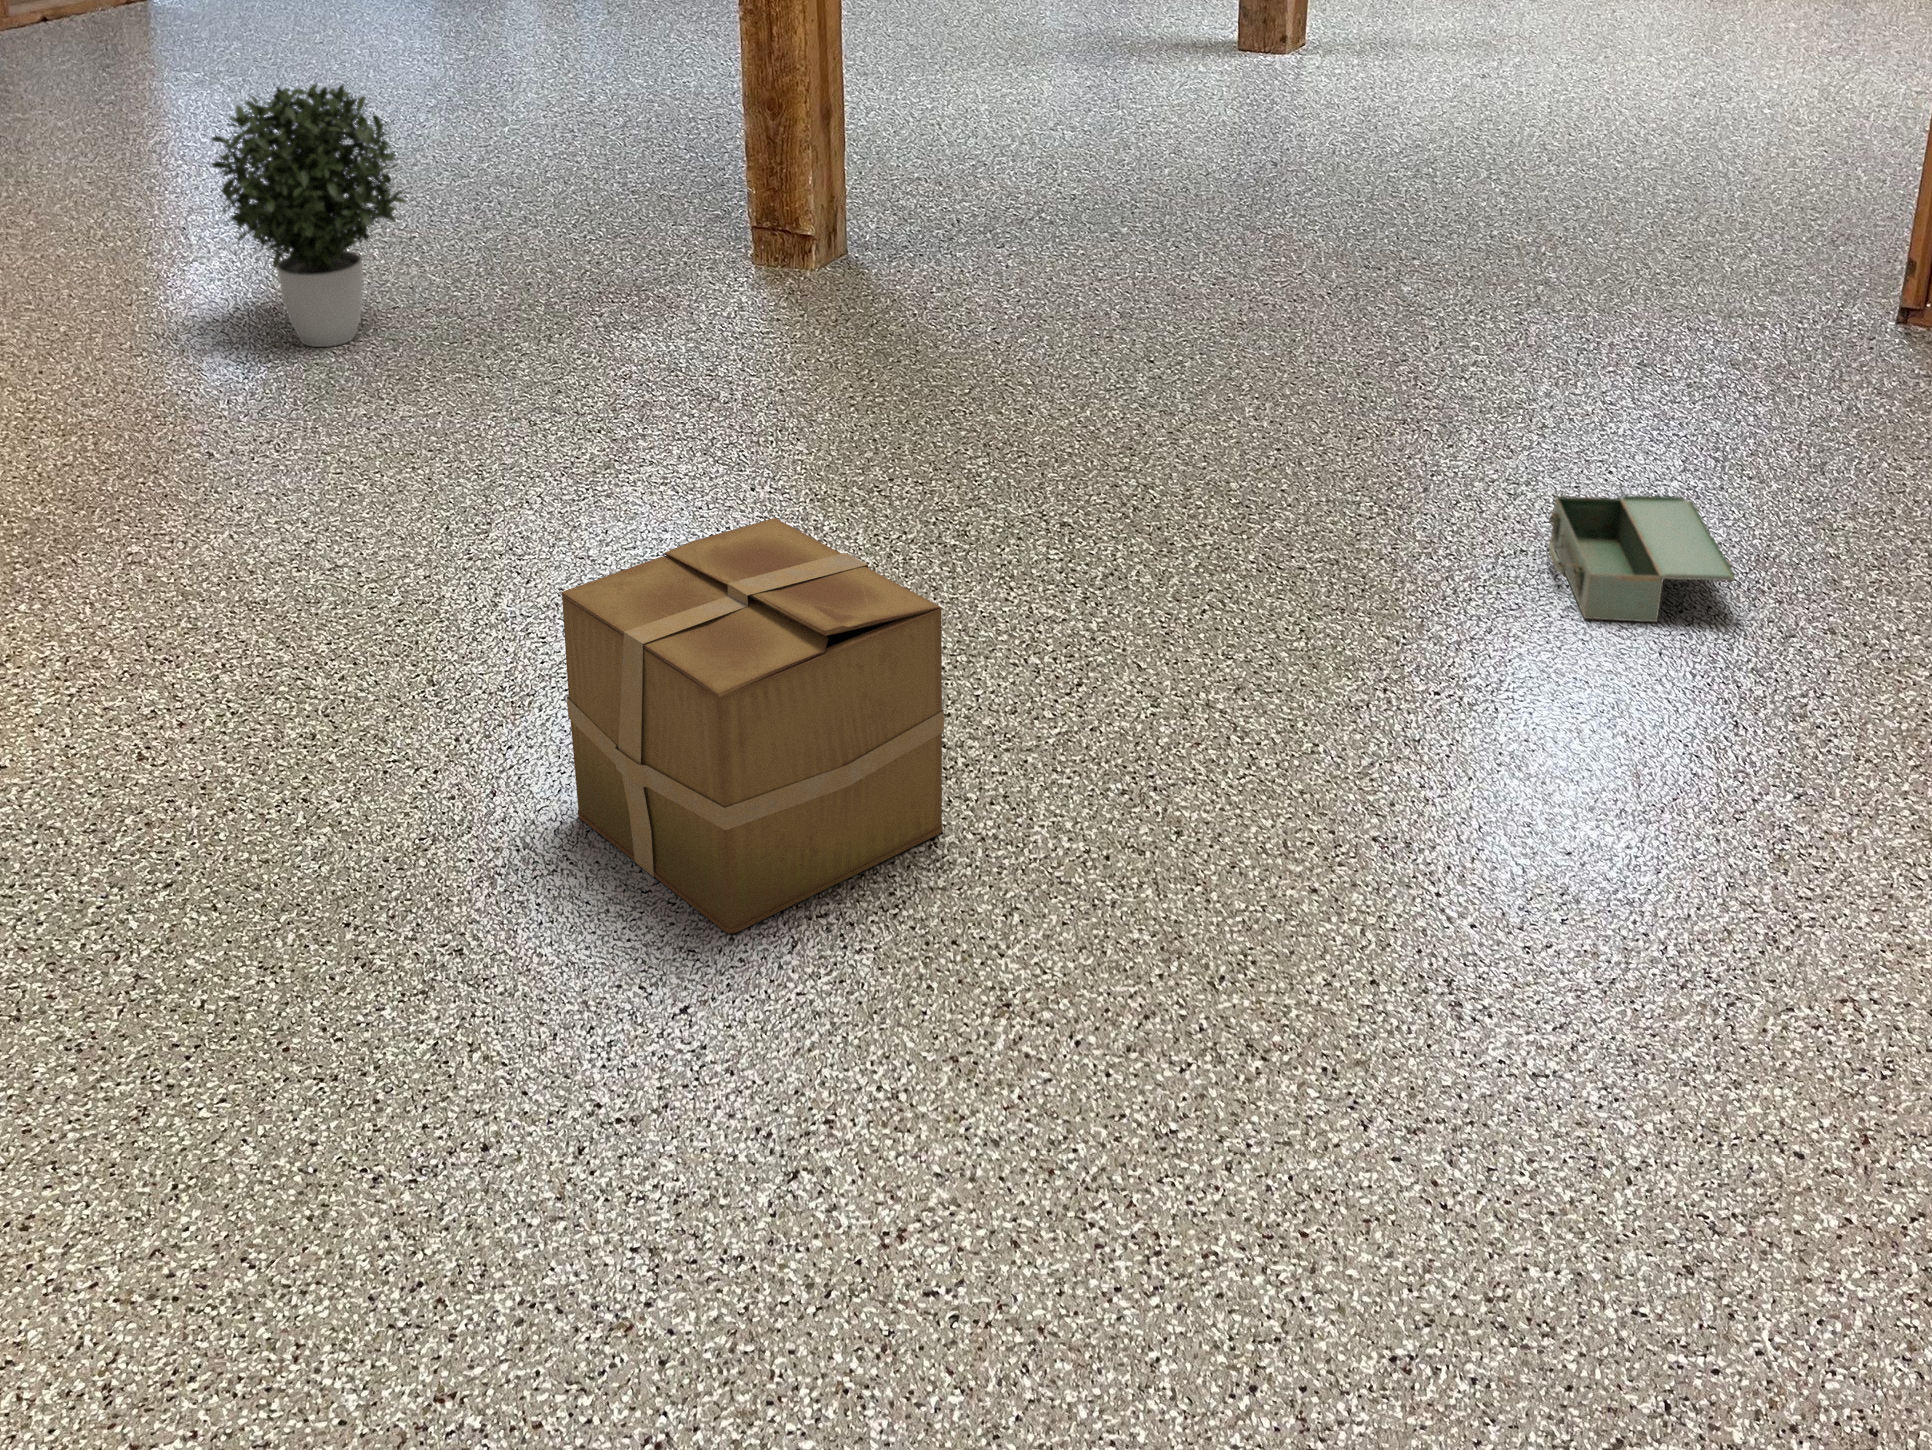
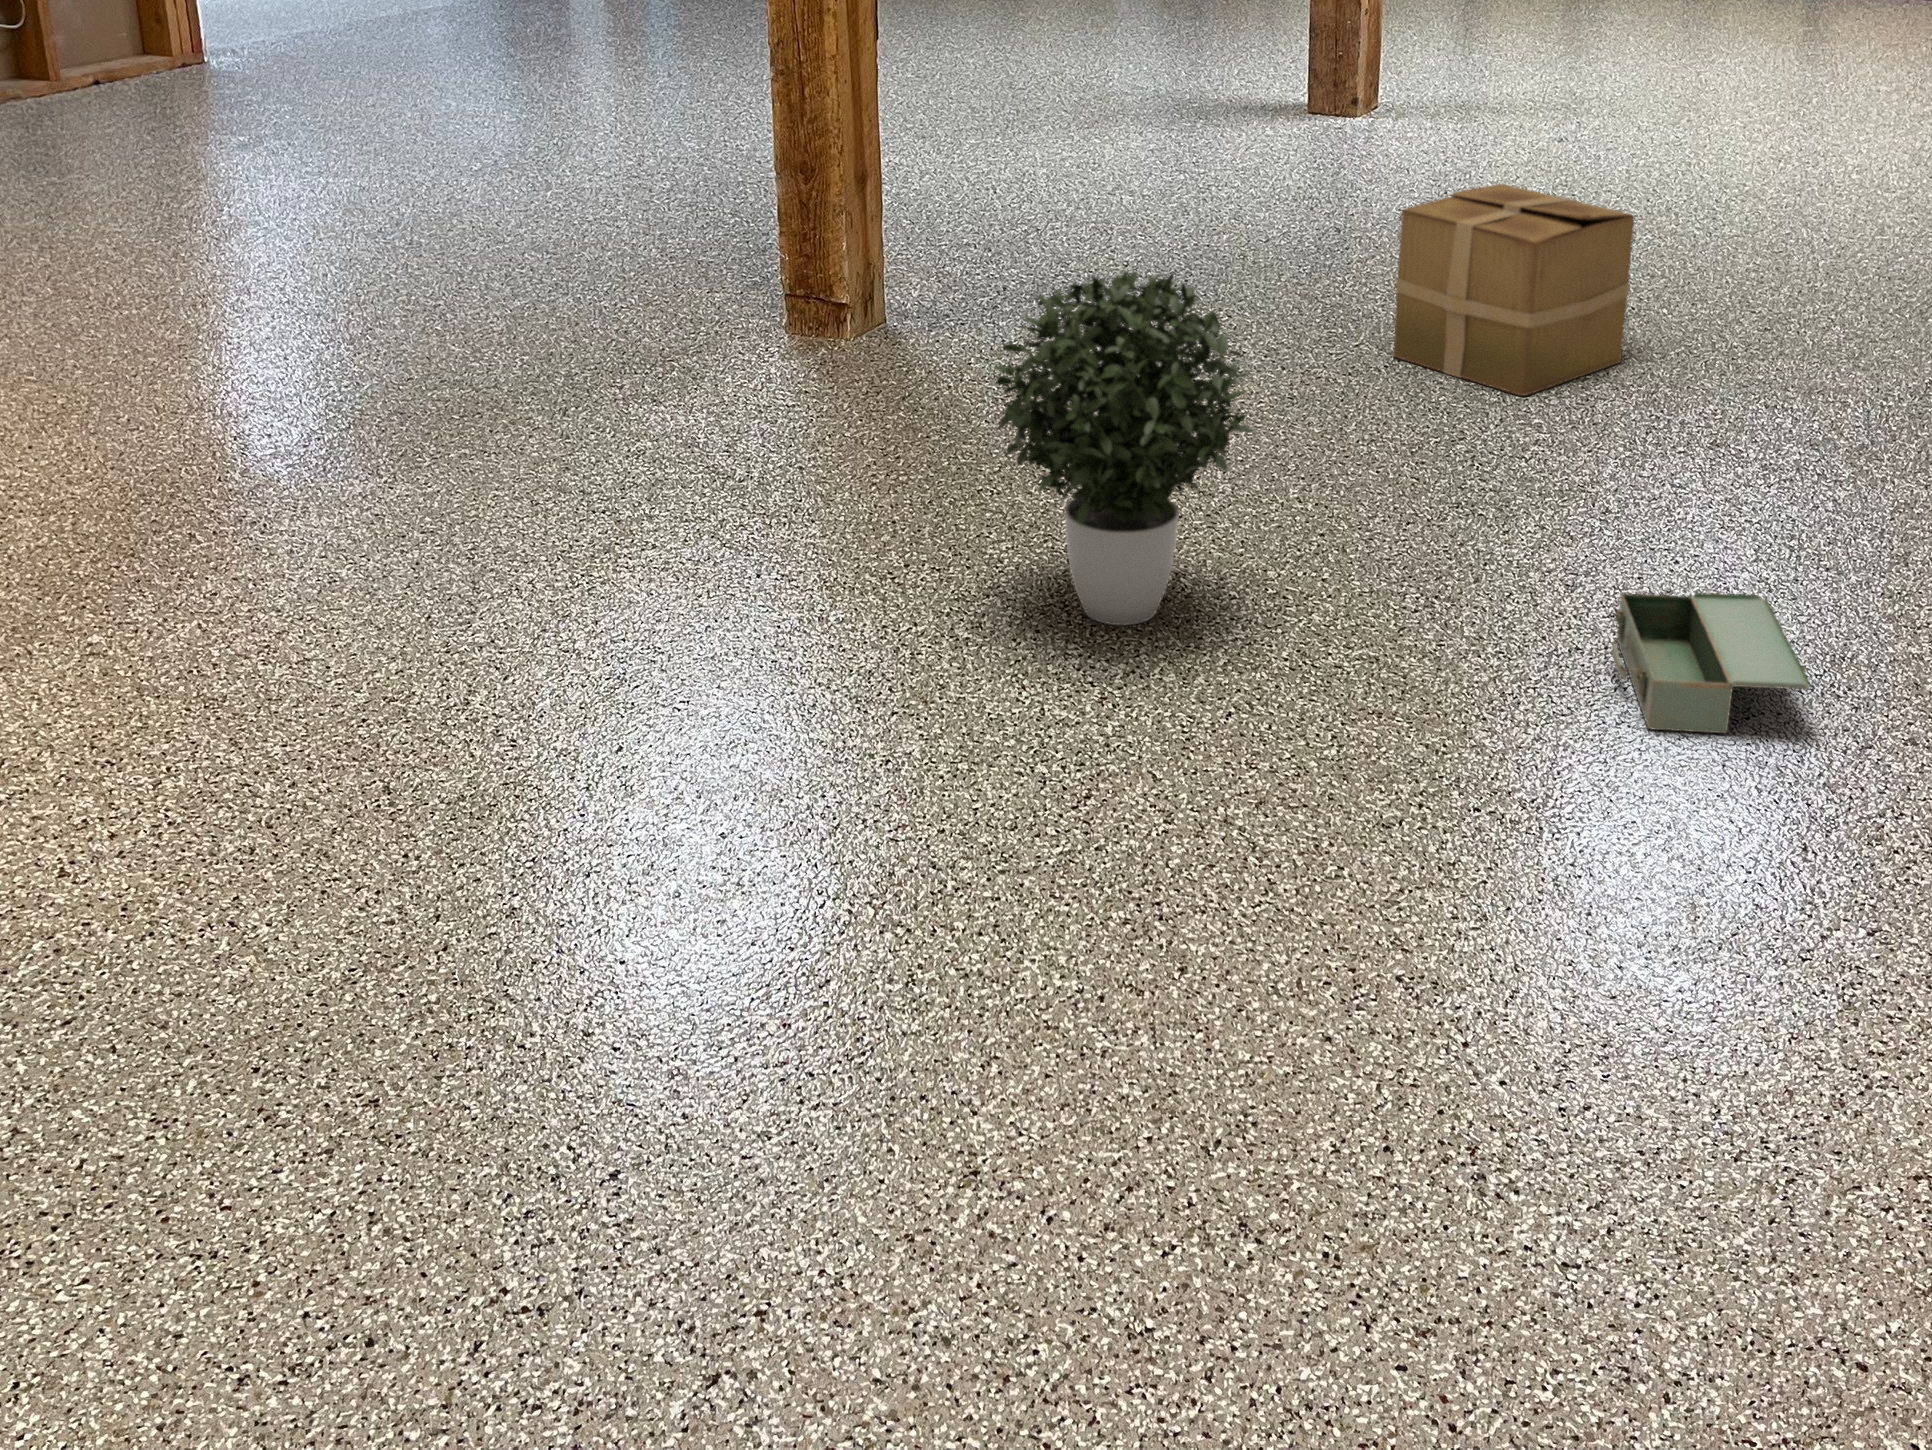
potted plant: present [211,84,406,347] -> present [995,271,1252,625]
cardboard box: present [561,518,944,933] -> present [1393,184,1634,396]

